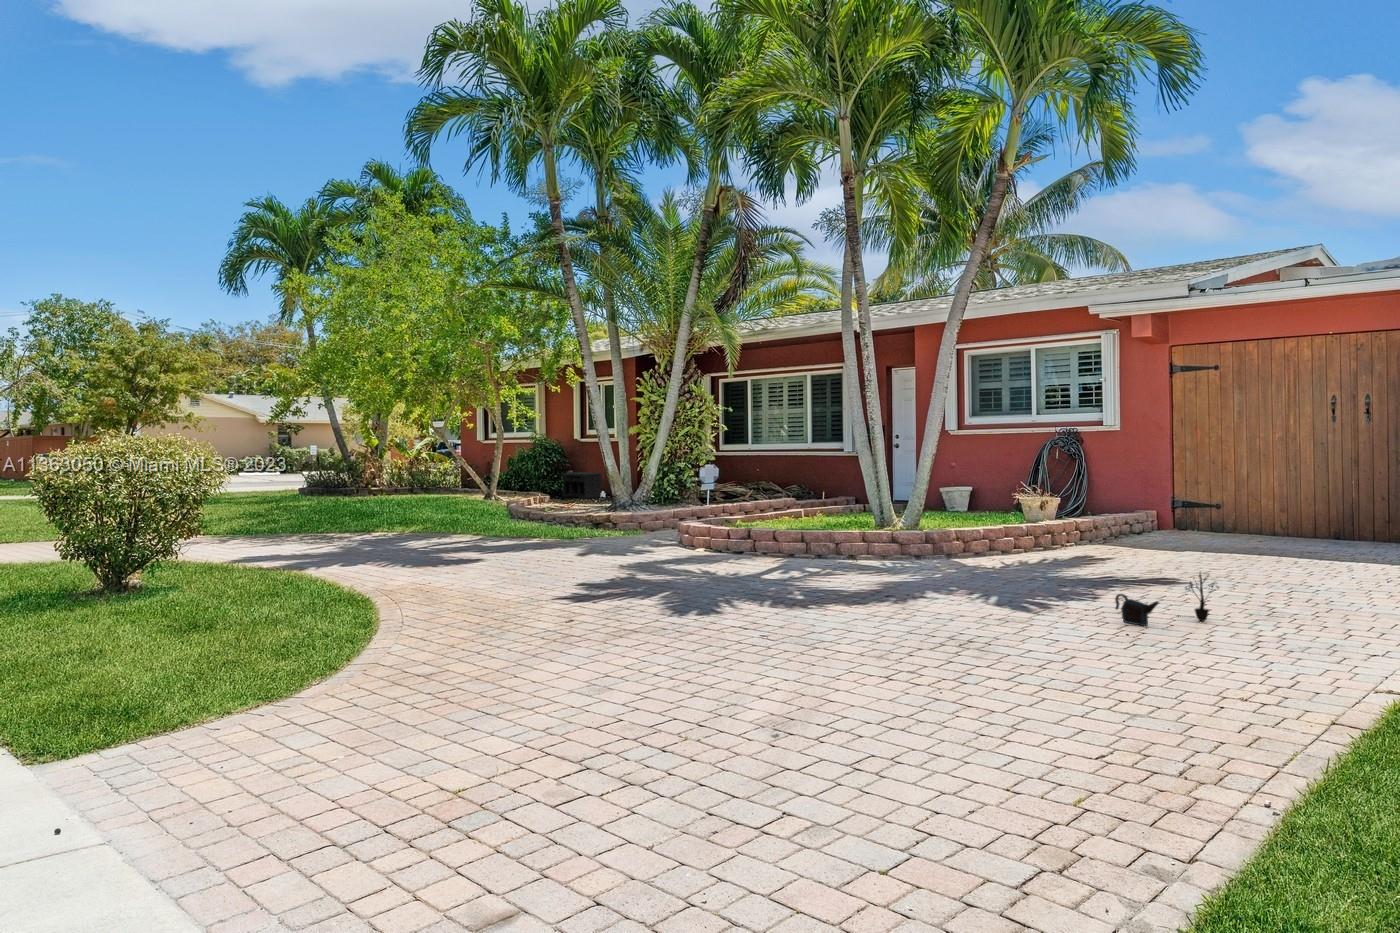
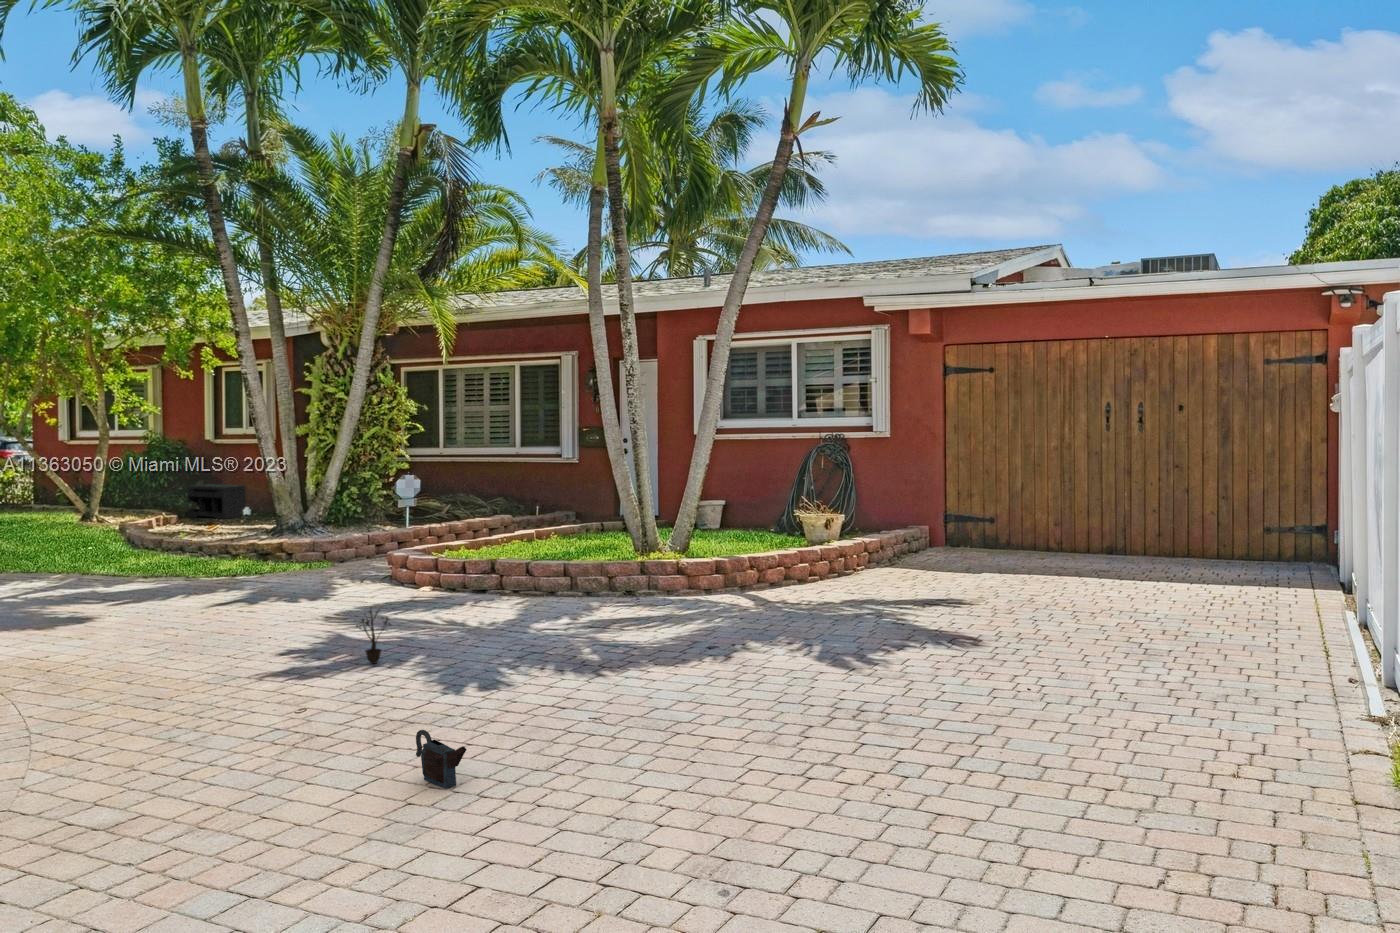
decorative plant: present [1180,573,1219,621] -> present [354,608,391,664]
watering can: present [1115,594,1159,626] -> present [416,730,467,789]

